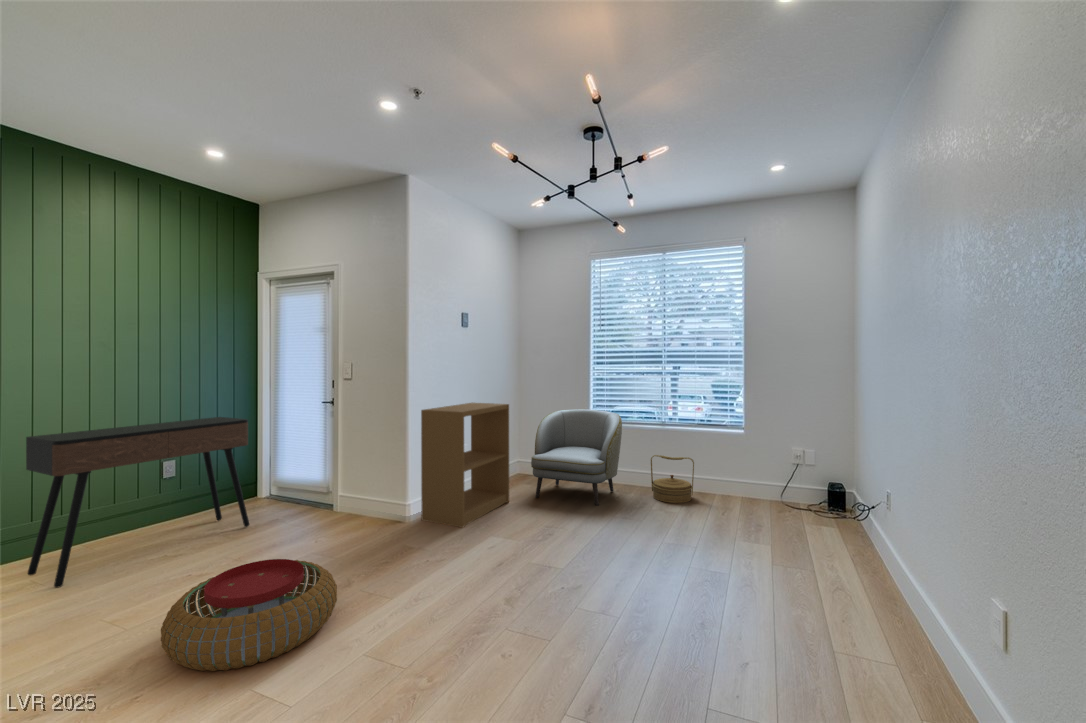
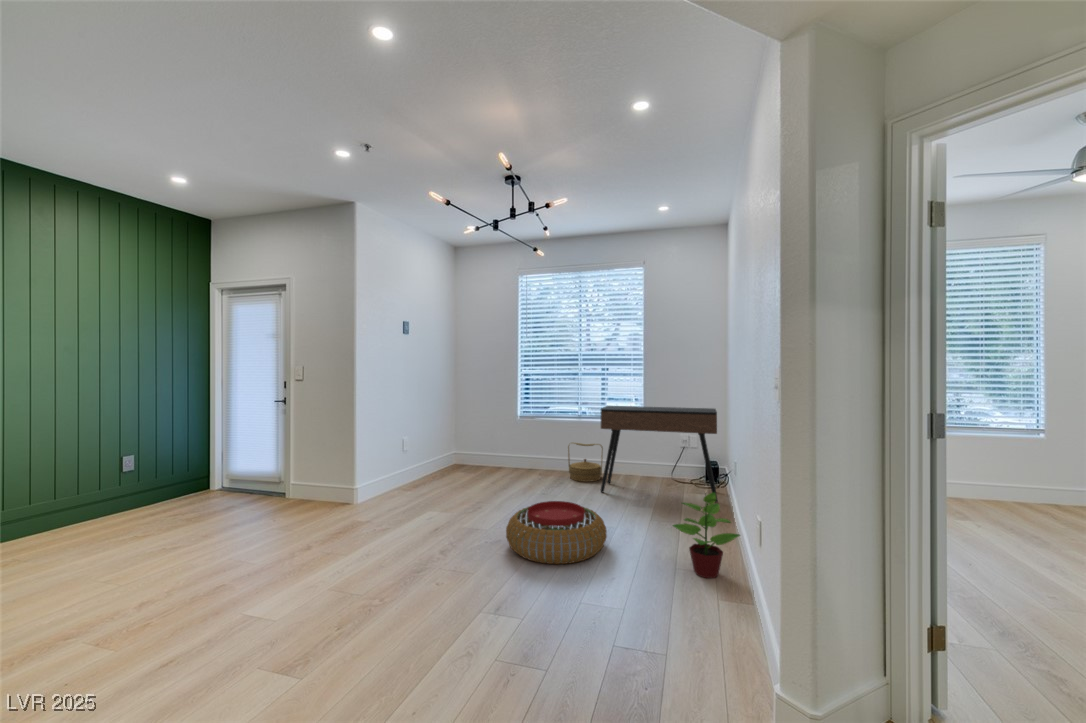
bookshelf: present [421,403,509,528] -> none [368,400,447,506]
armchair: present [531,409,622,506] -> none [466,406,544,486]
console table: present [26,417,249,588] -> present [601,406,718,503]
potted plant: none [823,541,933,668] -> present [673,492,740,578]
pouf: present [161,559,337,671] -> present [506,501,607,564]

